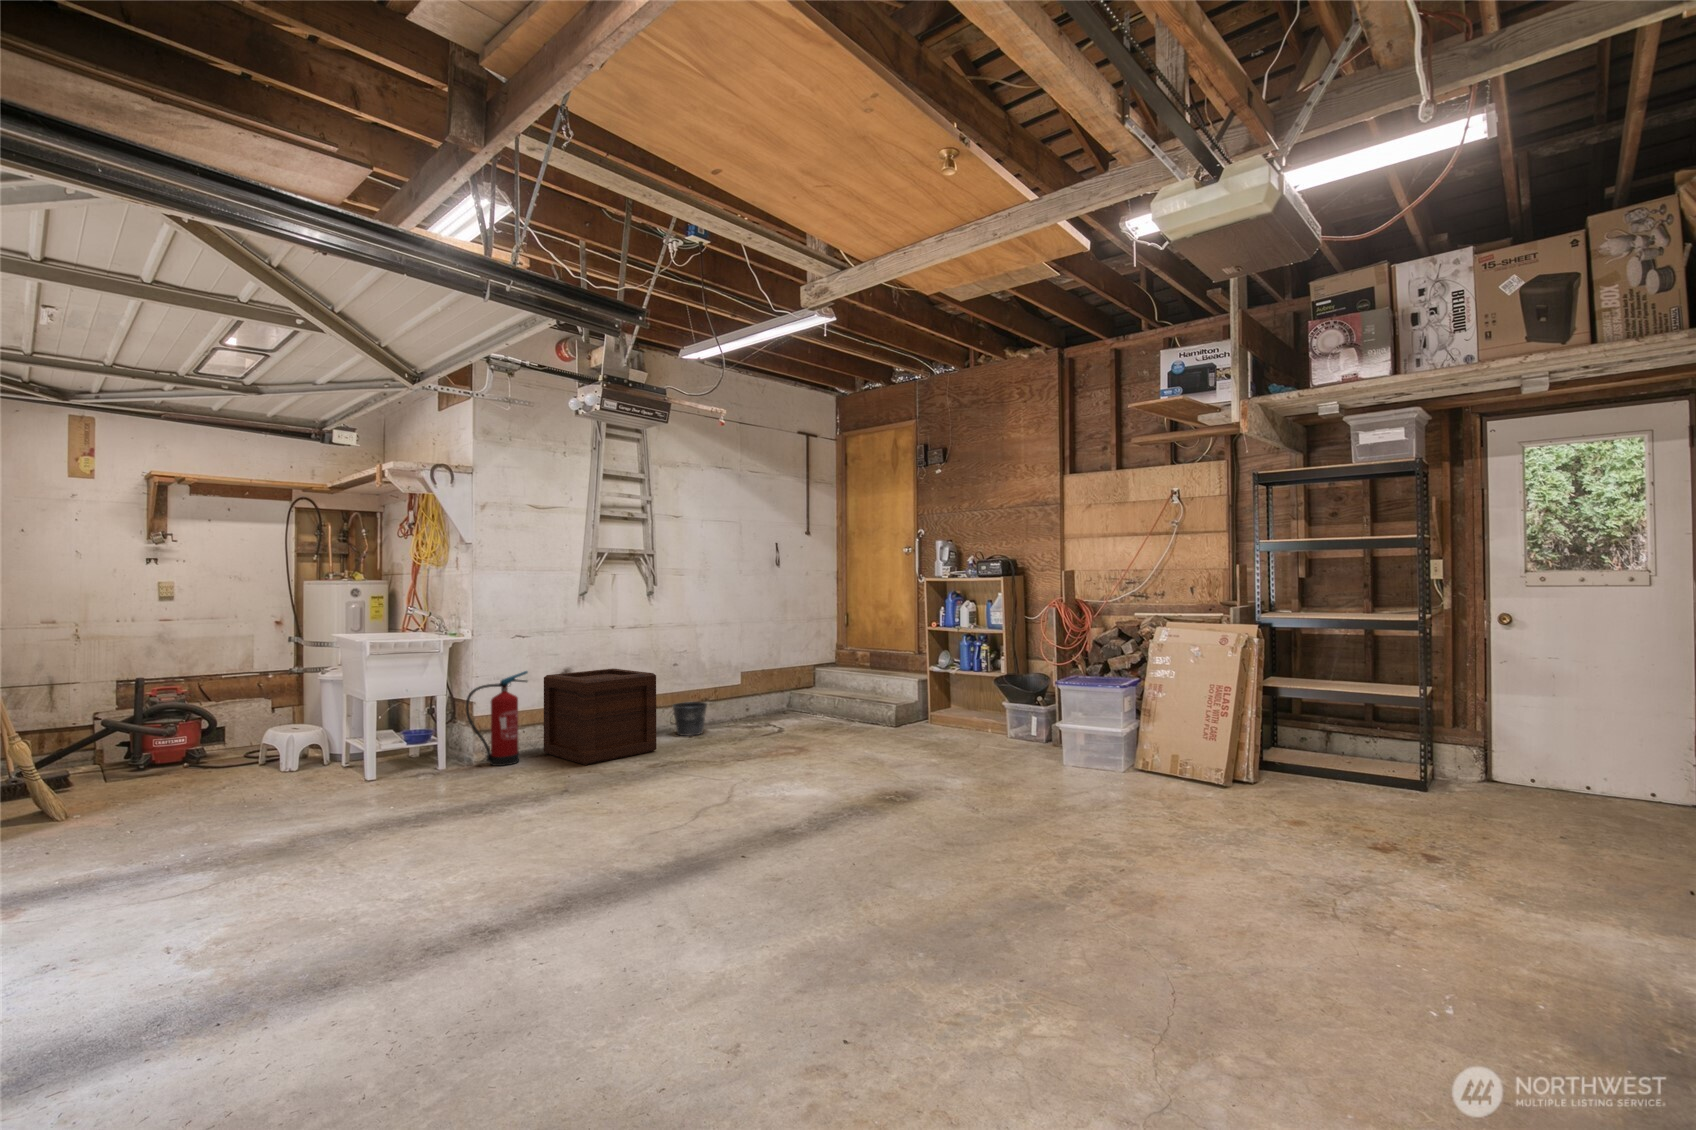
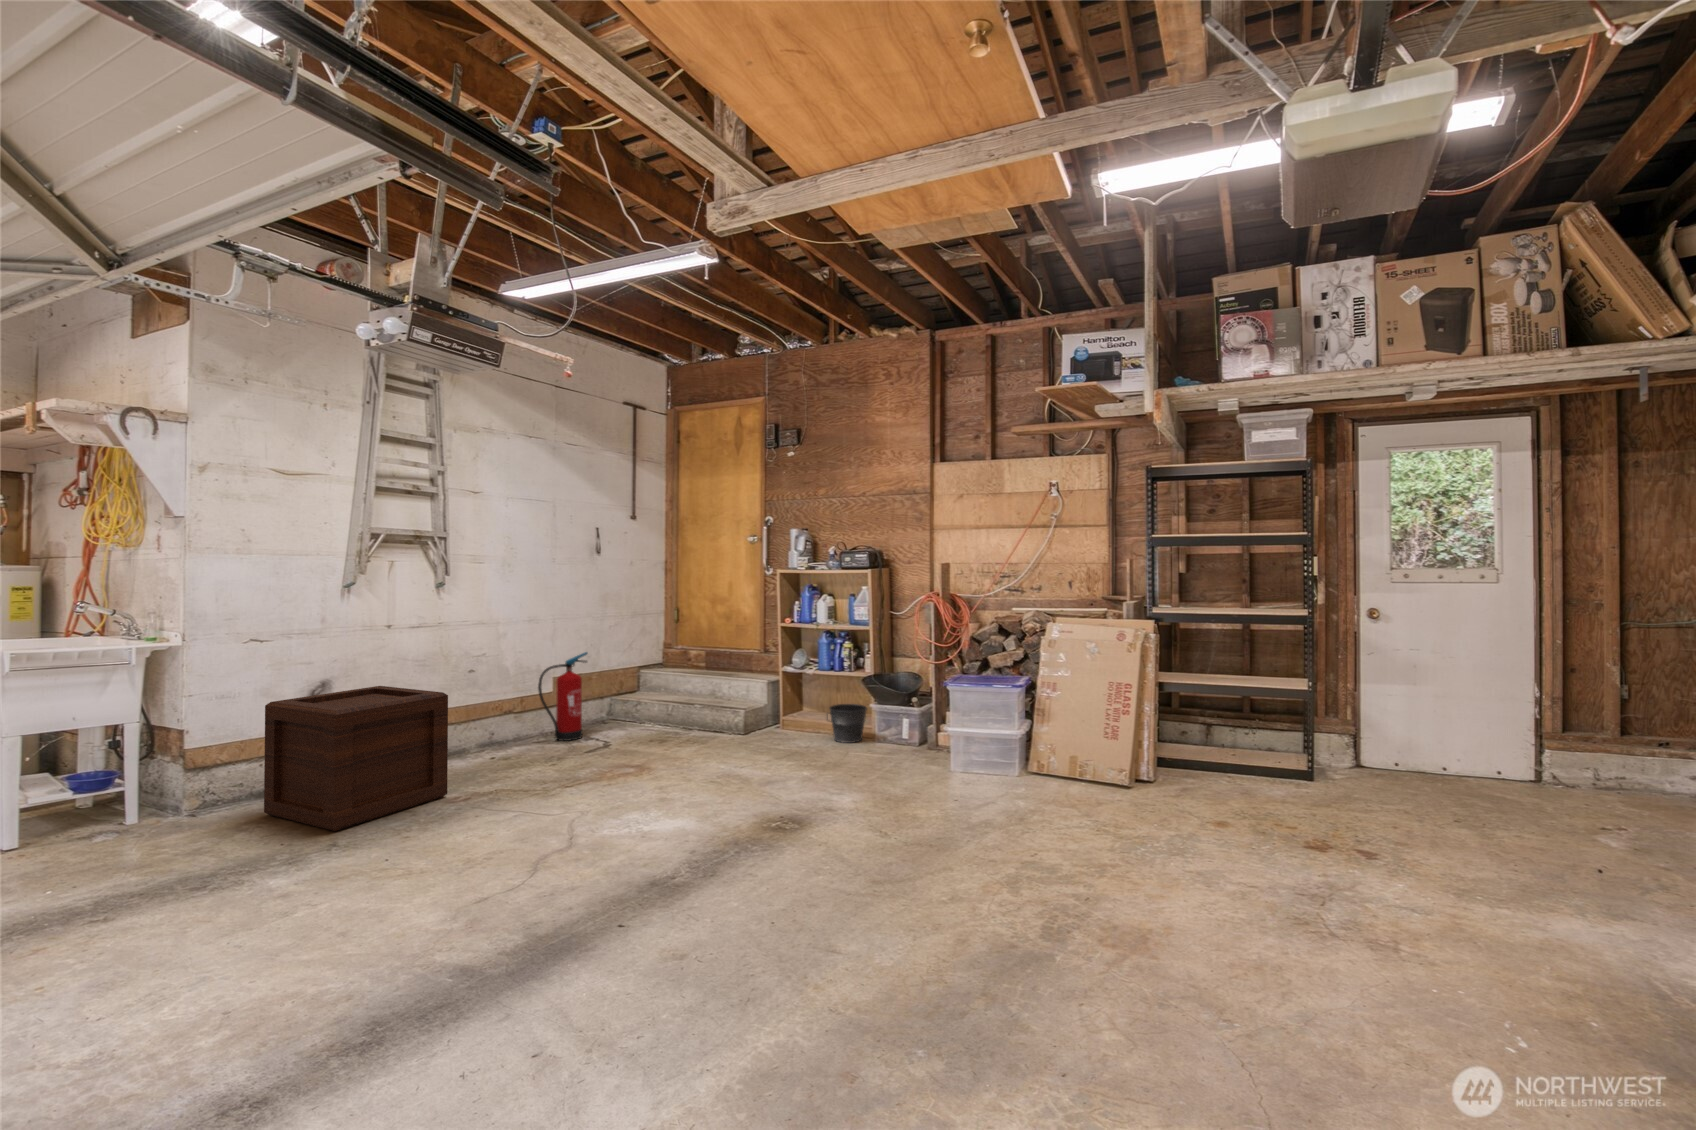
fire extinguisher: present [465,671,528,766] -> present [538,652,587,741]
bucket: present [670,702,707,736] -> present [829,704,867,743]

